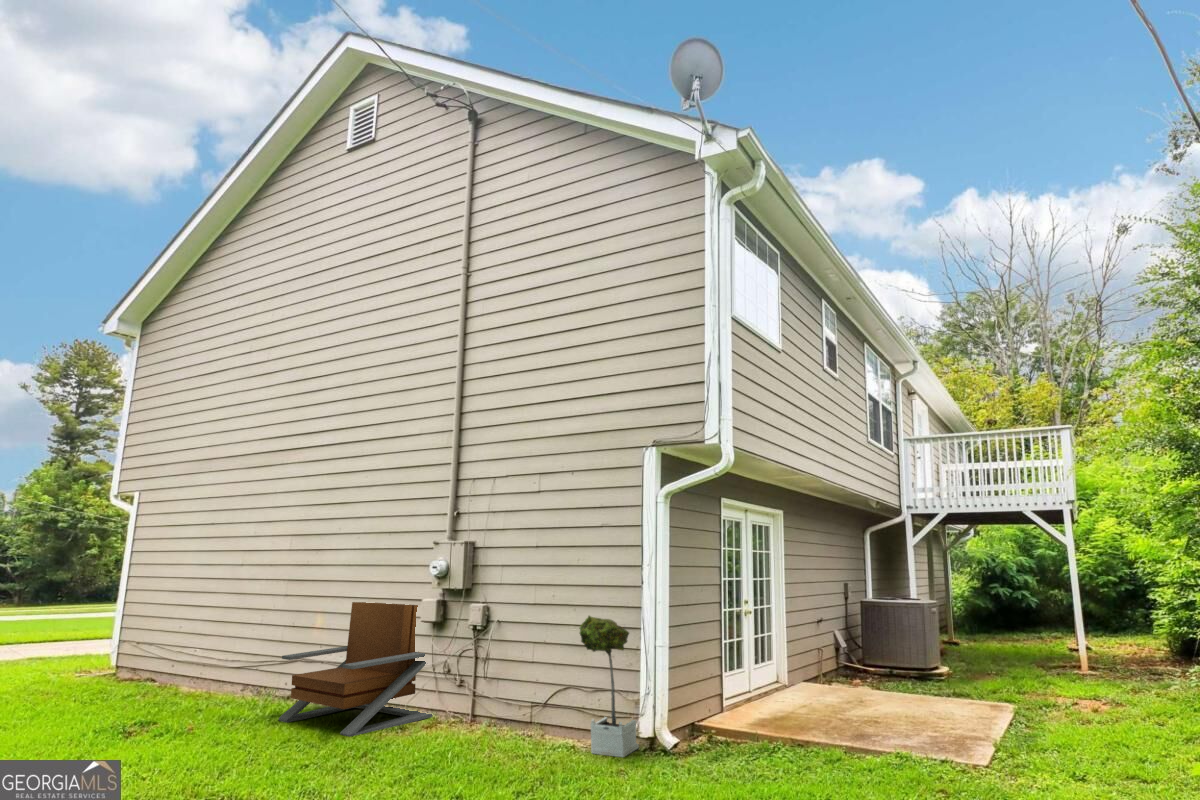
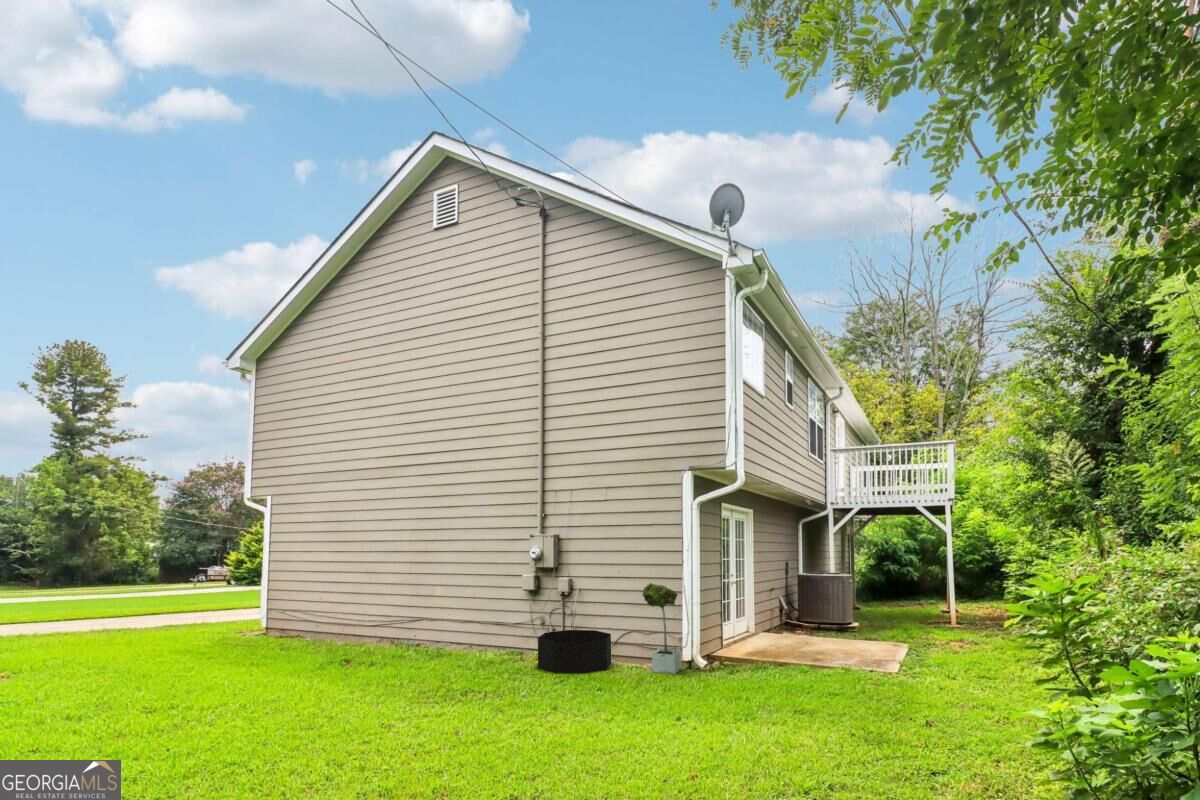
lounge chair: present [279,602,433,737] -> none [407,574,521,668]
basket: none [433,682,544,754] -> present [538,630,611,673]

